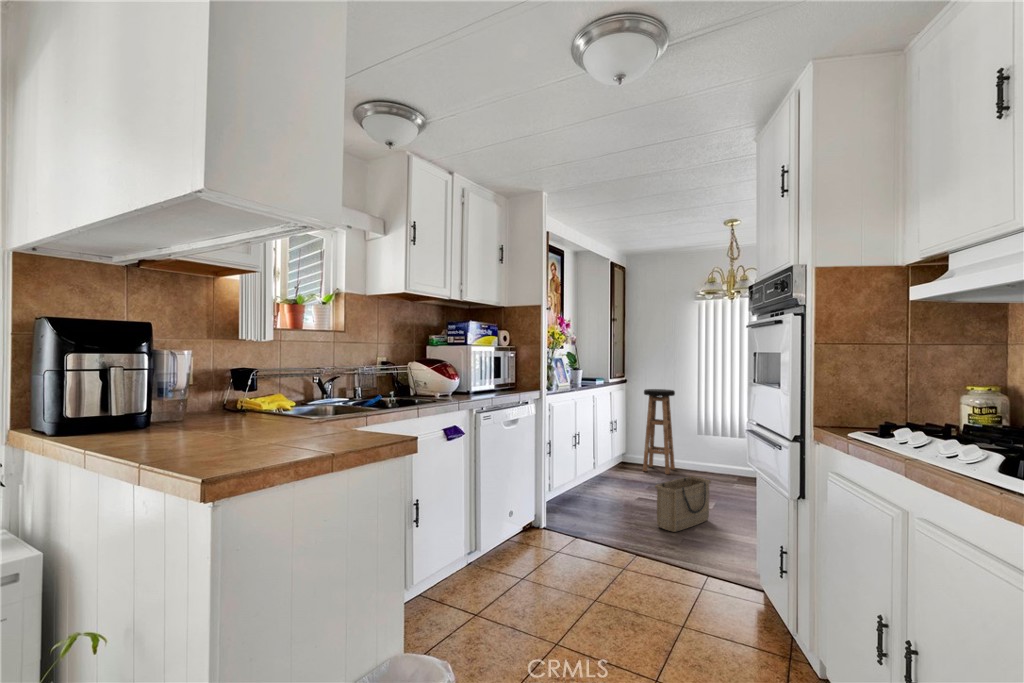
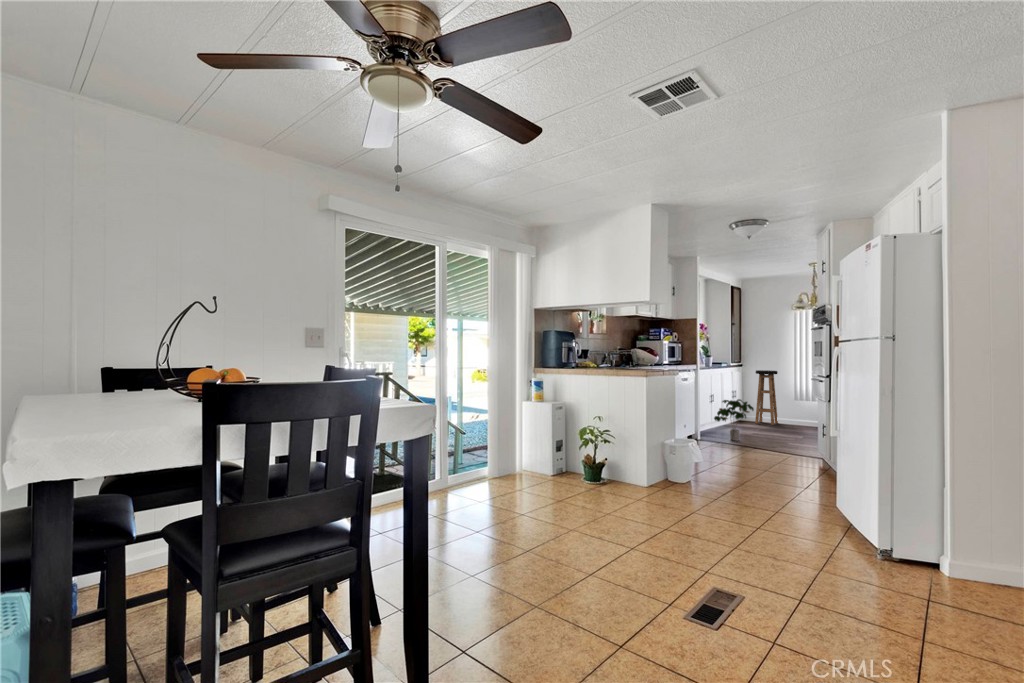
potted plant: none [570,451,638,527] -> present [714,399,754,441]
basket: present [655,476,711,532] -> none [764,416,799,443]

